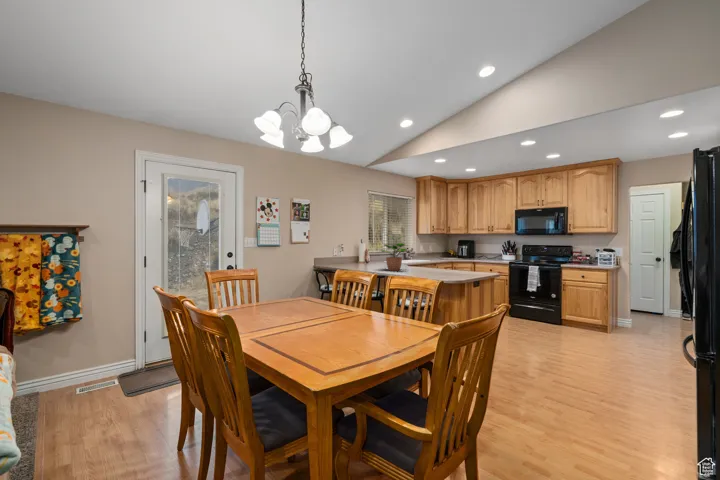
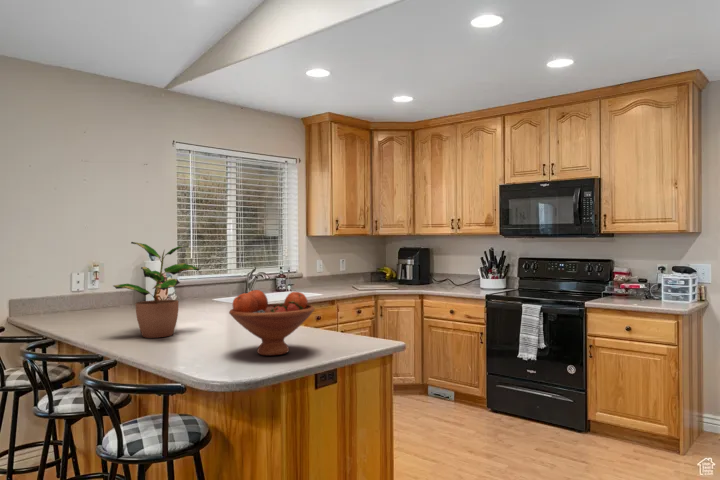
fruit bowl: none [436,252,467,275] -> present [229,290,315,356]

